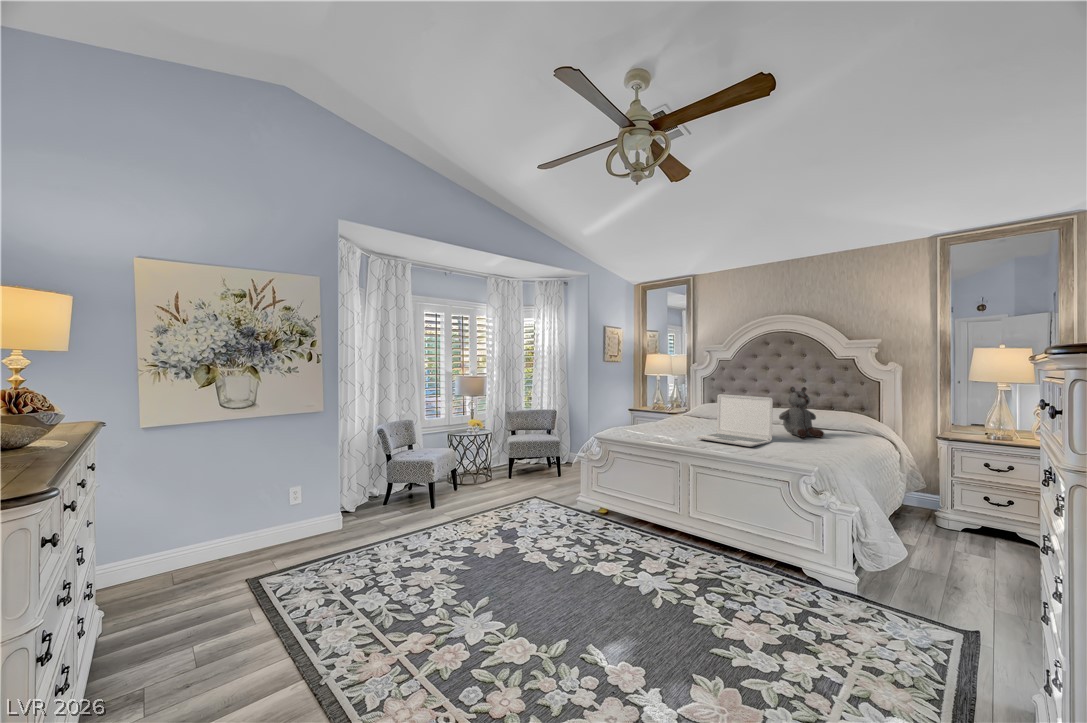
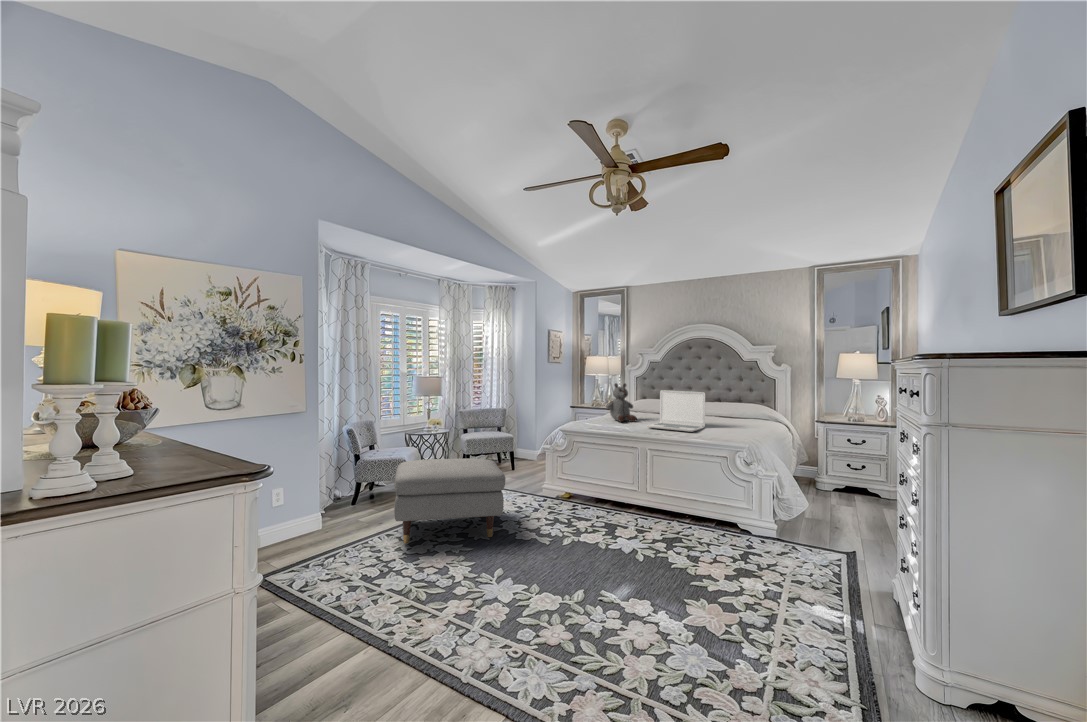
stuffed bear: present [779,387,824,438] -> present [606,383,637,422]
ottoman: none [392,466,517,557] -> present [394,458,505,544]

